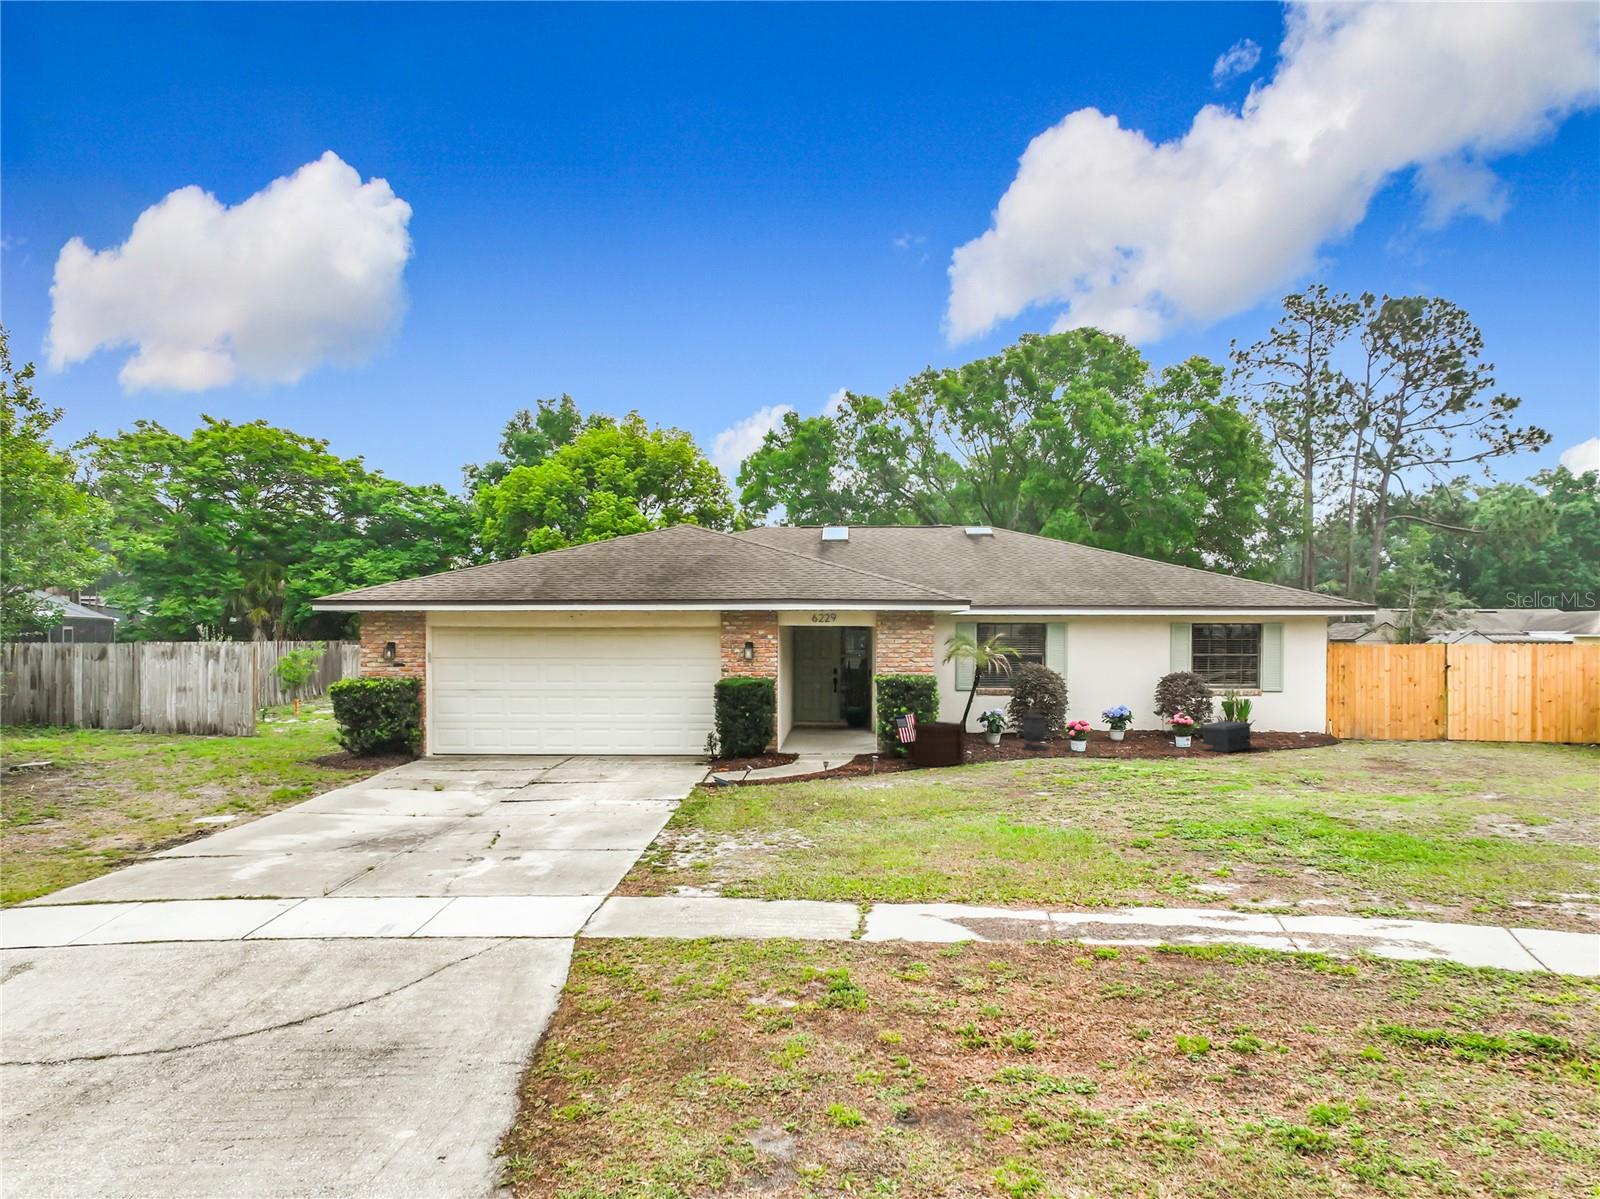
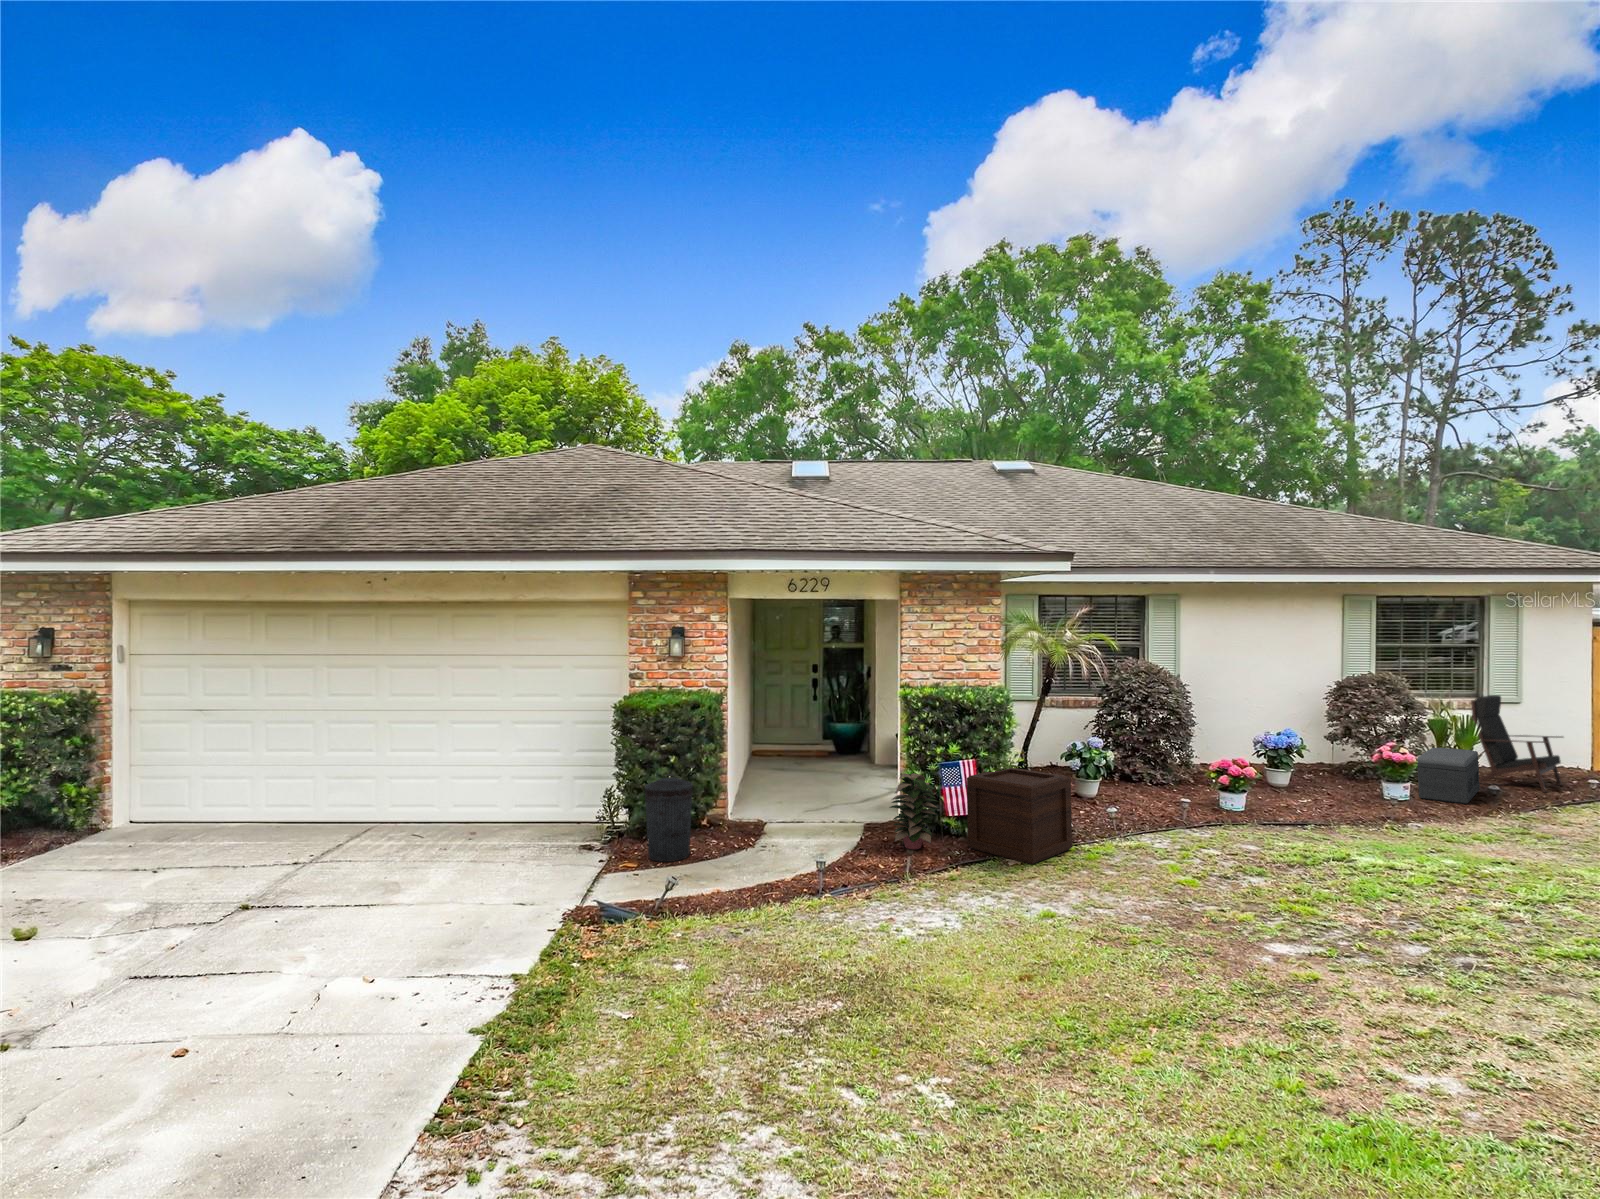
lounge chair: none [1255,689,1313,749] -> present [1471,695,1563,792]
trash can: present [1022,713,1045,751] -> present [645,774,693,862]
decorative plant: none [865,722,893,763] -> present [889,773,938,849]

